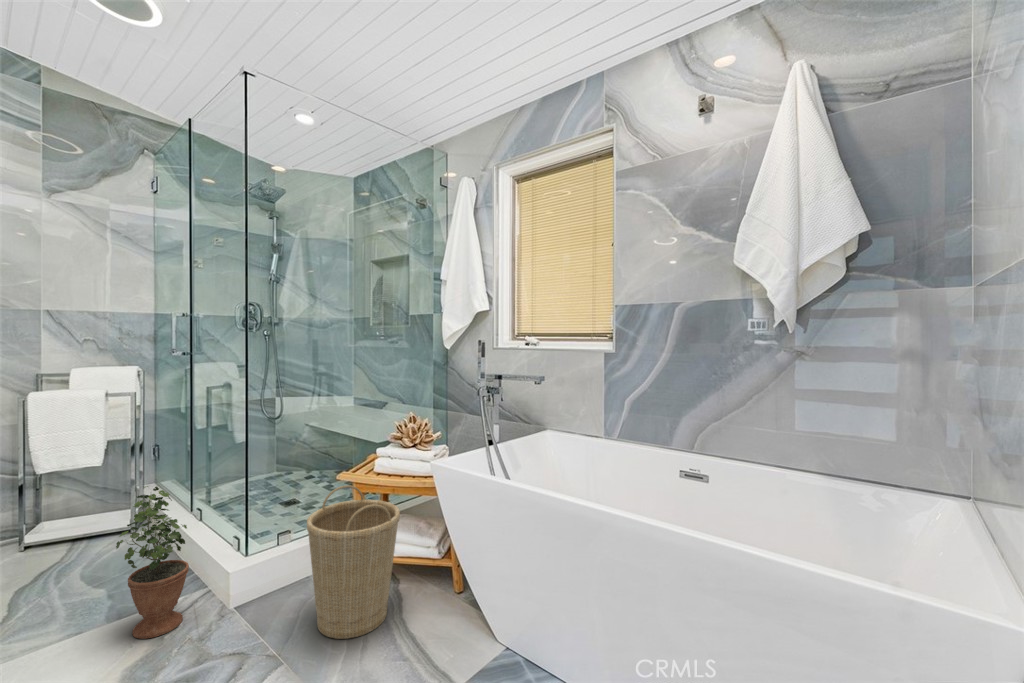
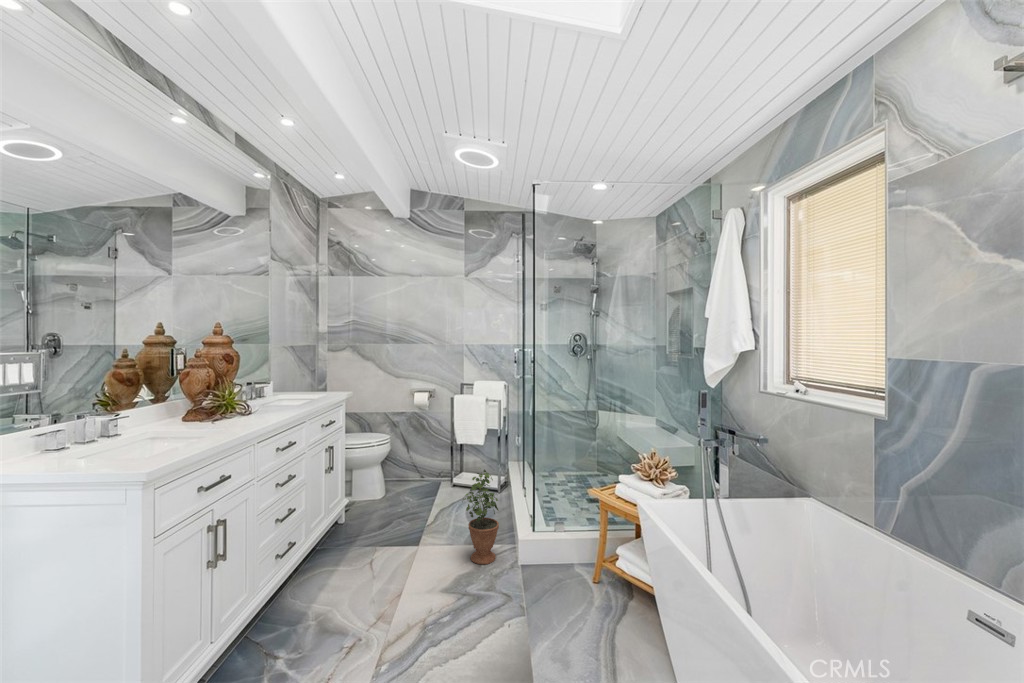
basket: present [307,485,400,639] -> none [549,500,620,624]

